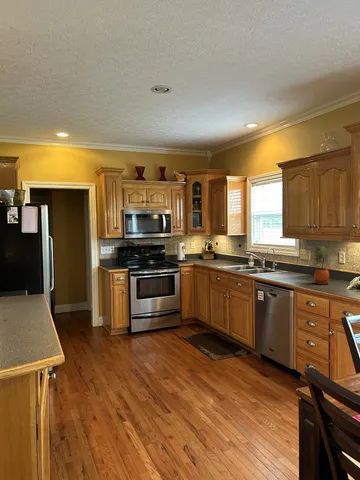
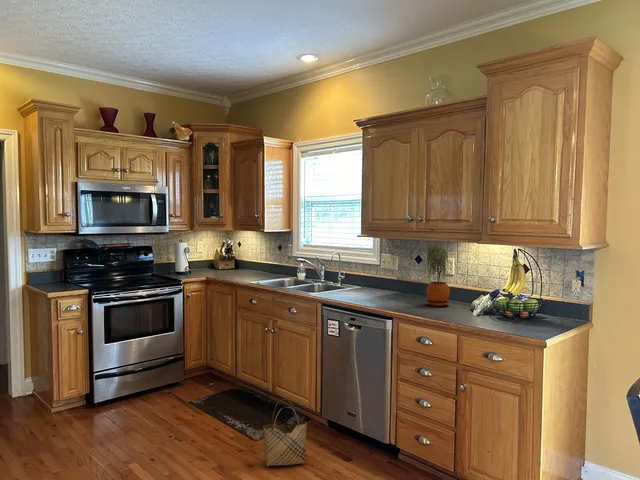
woven basket: none [214,334,240,372] -> present [263,399,307,466]

